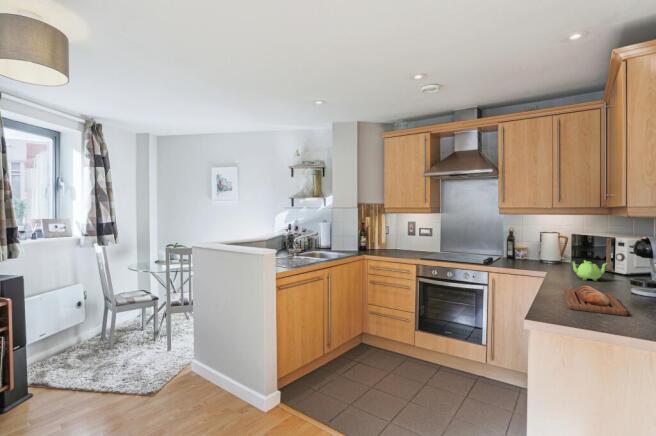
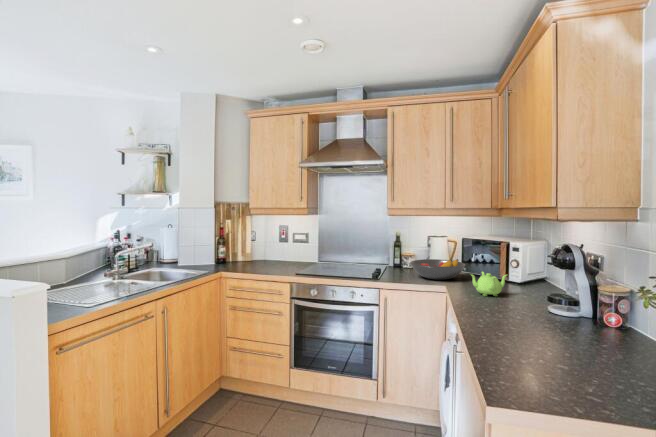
fruit bowl: none [520,251,573,268] -> present [410,259,465,280]
bread loaf: present [563,285,627,316] -> none [476,313,570,363]

